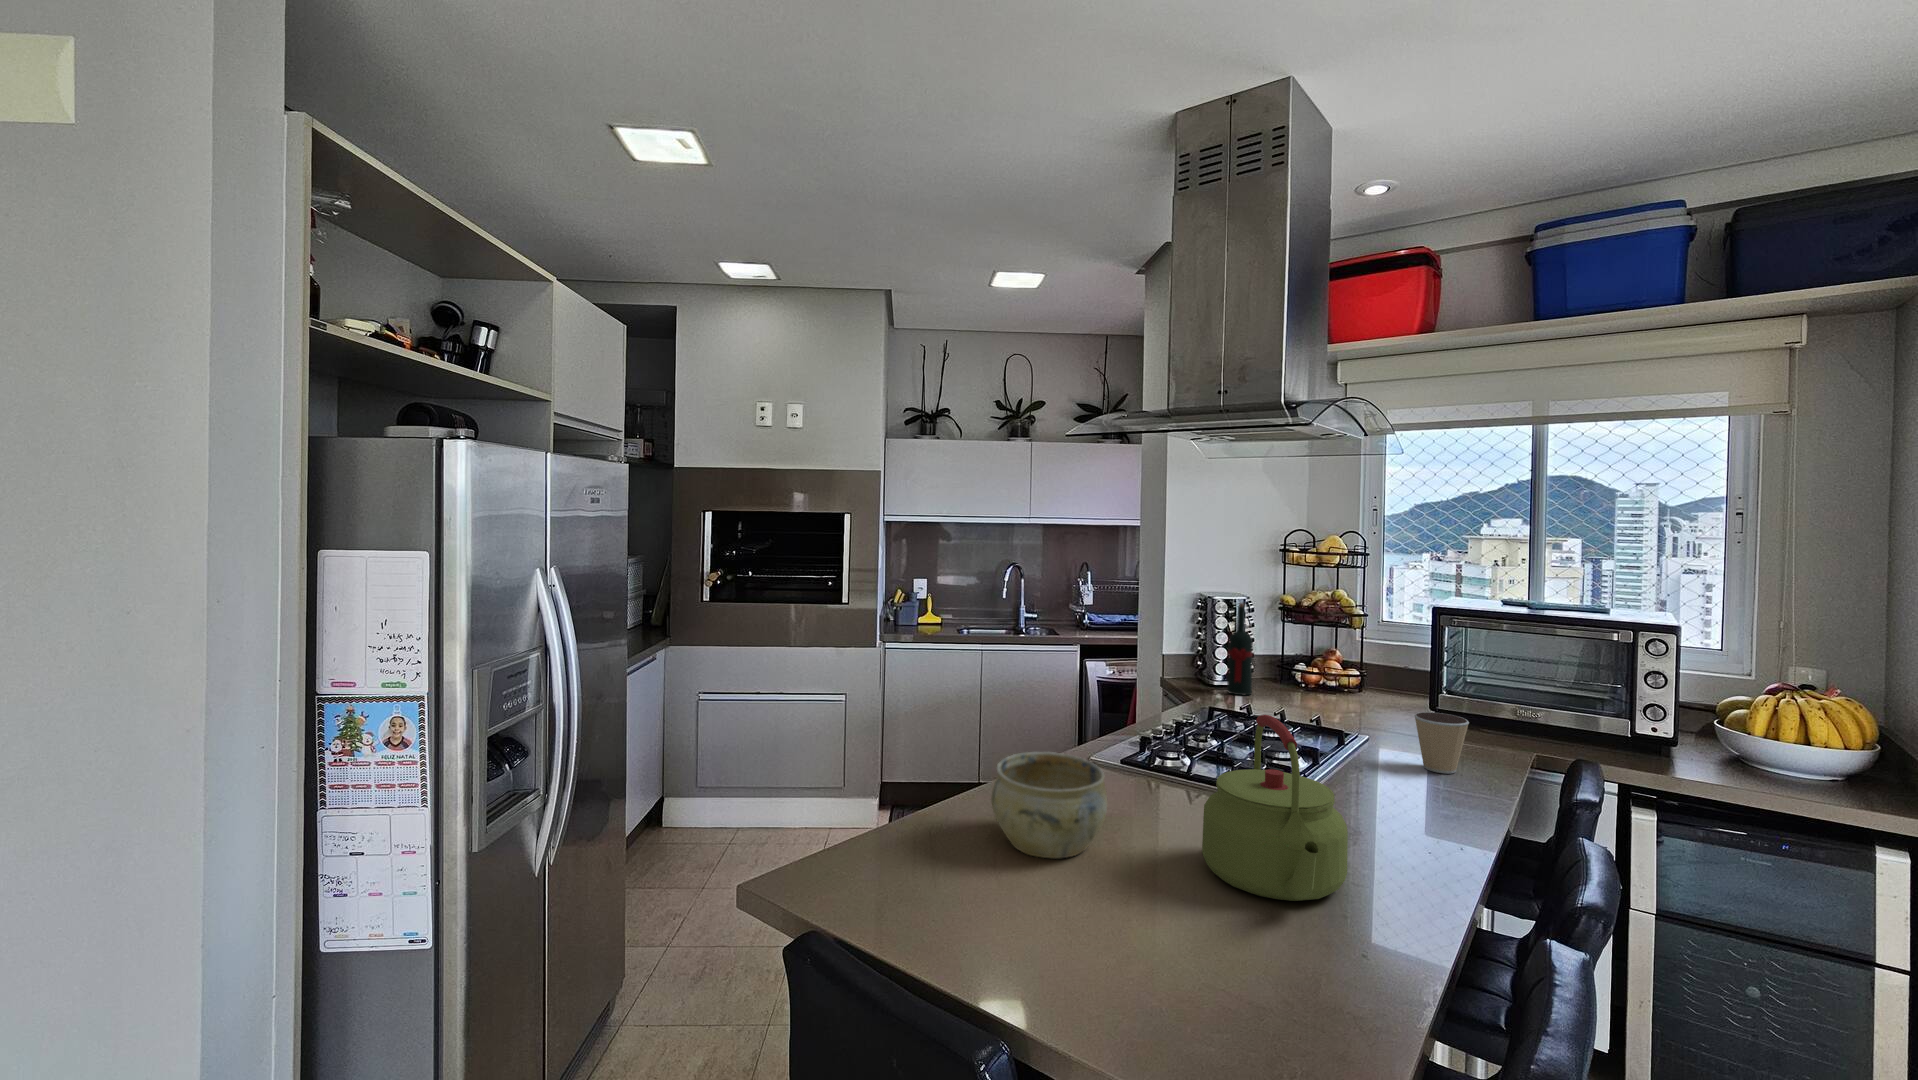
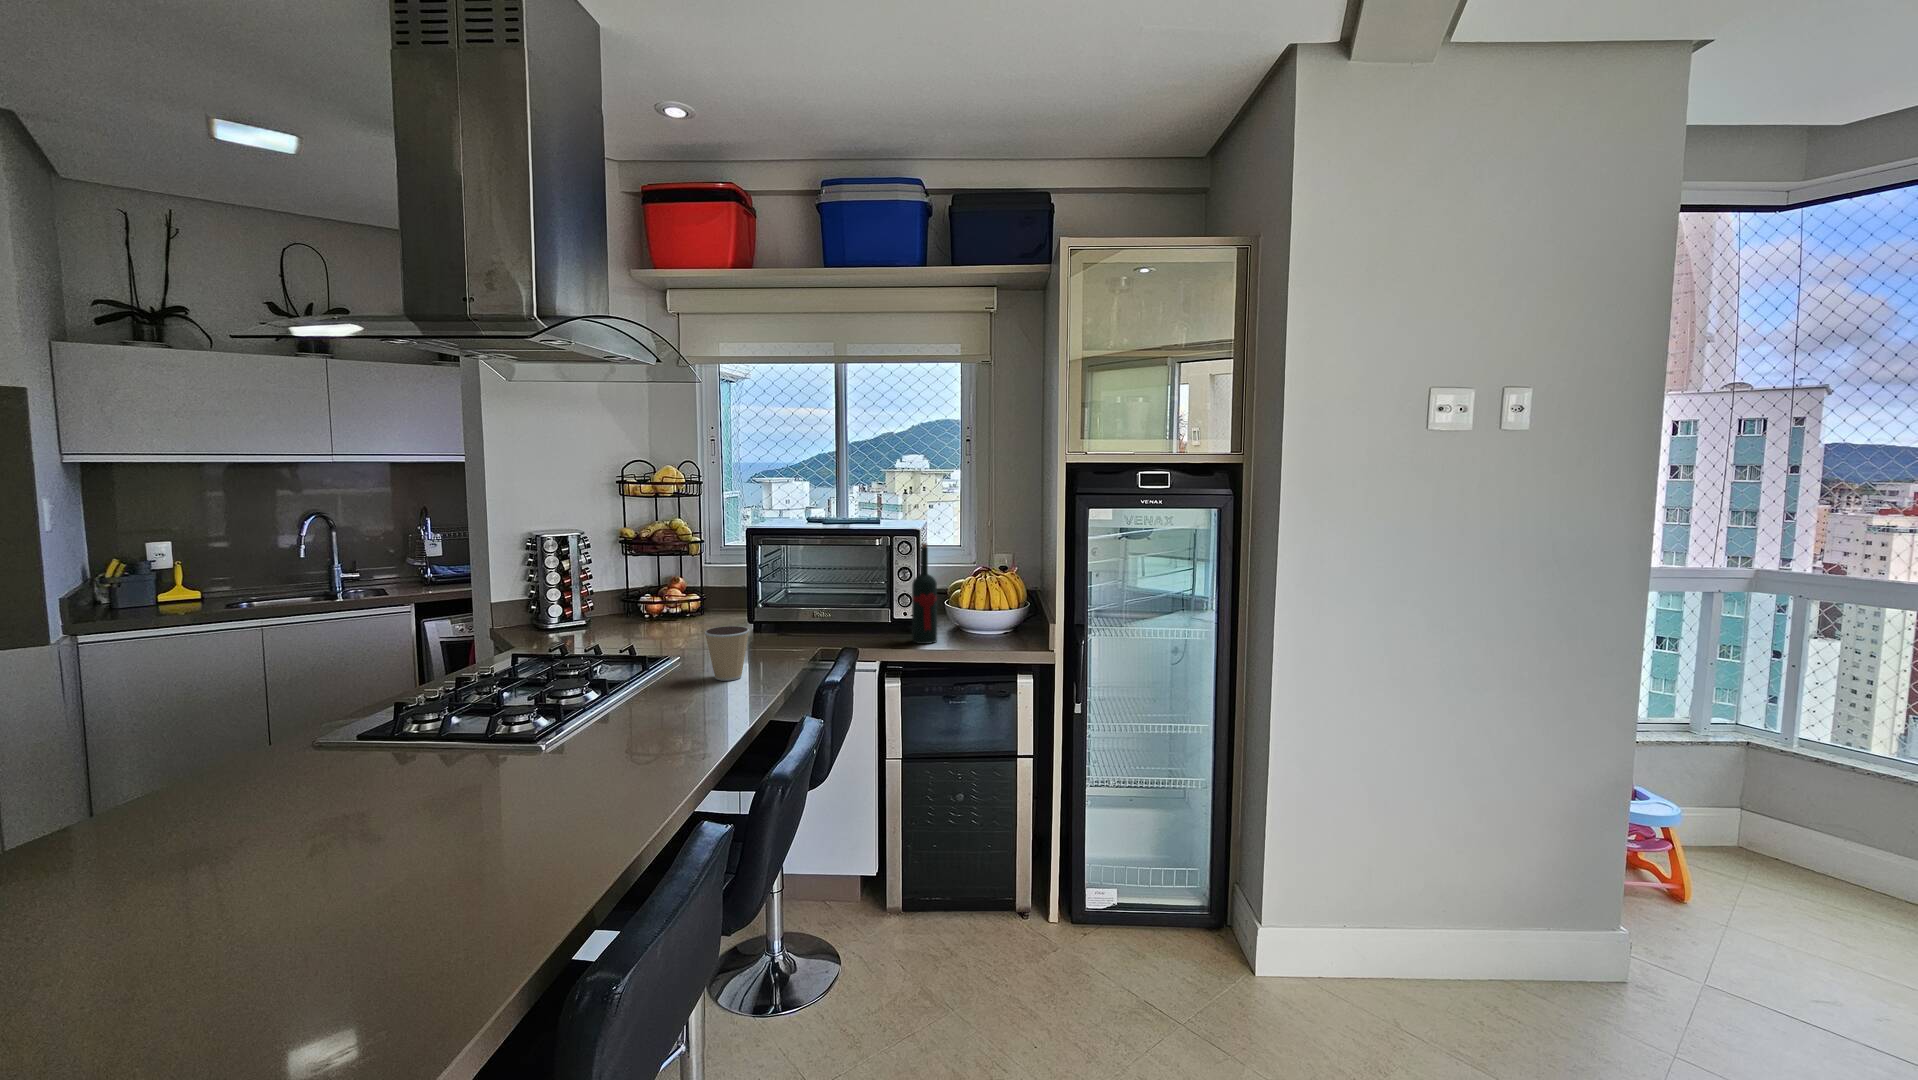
wine bottle: present [1227,603,1253,695] -> present [912,543,937,644]
kettle: present [1202,715,1348,901] -> none [394,655,561,847]
ceramic bowl: present [991,752,1107,859] -> none [67,743,271,884]

